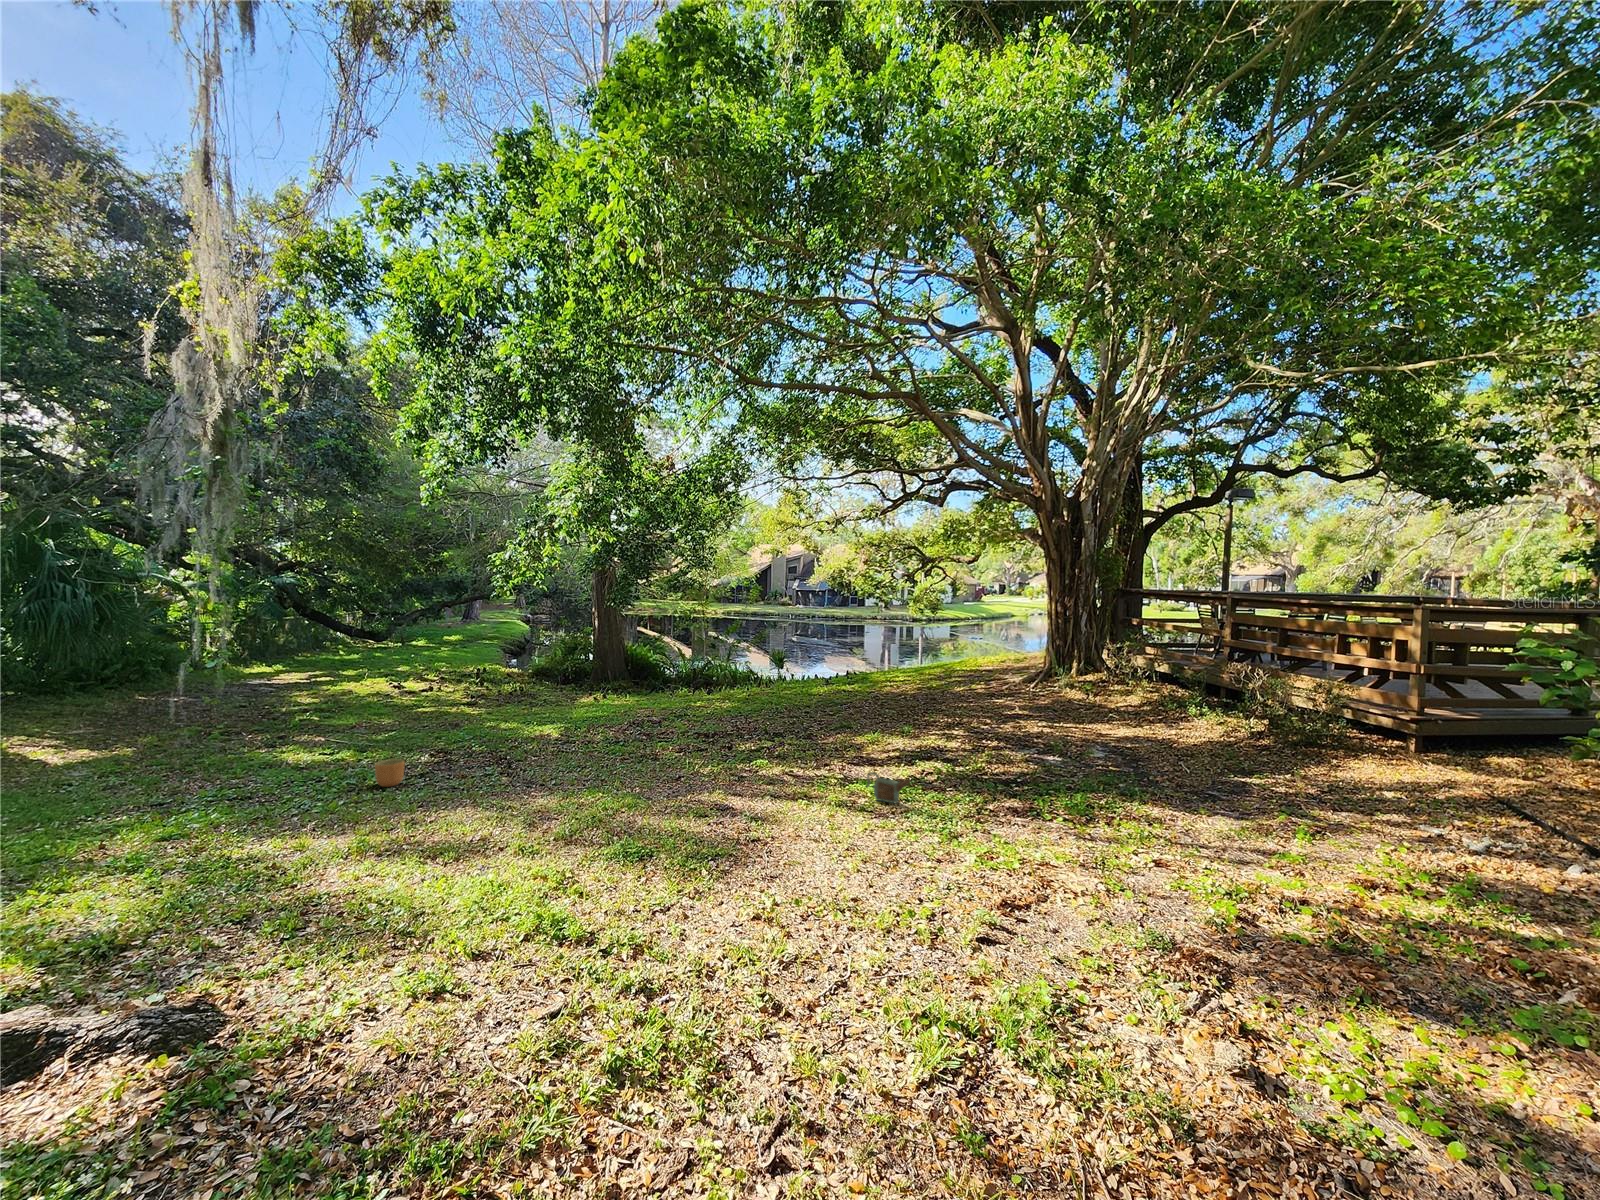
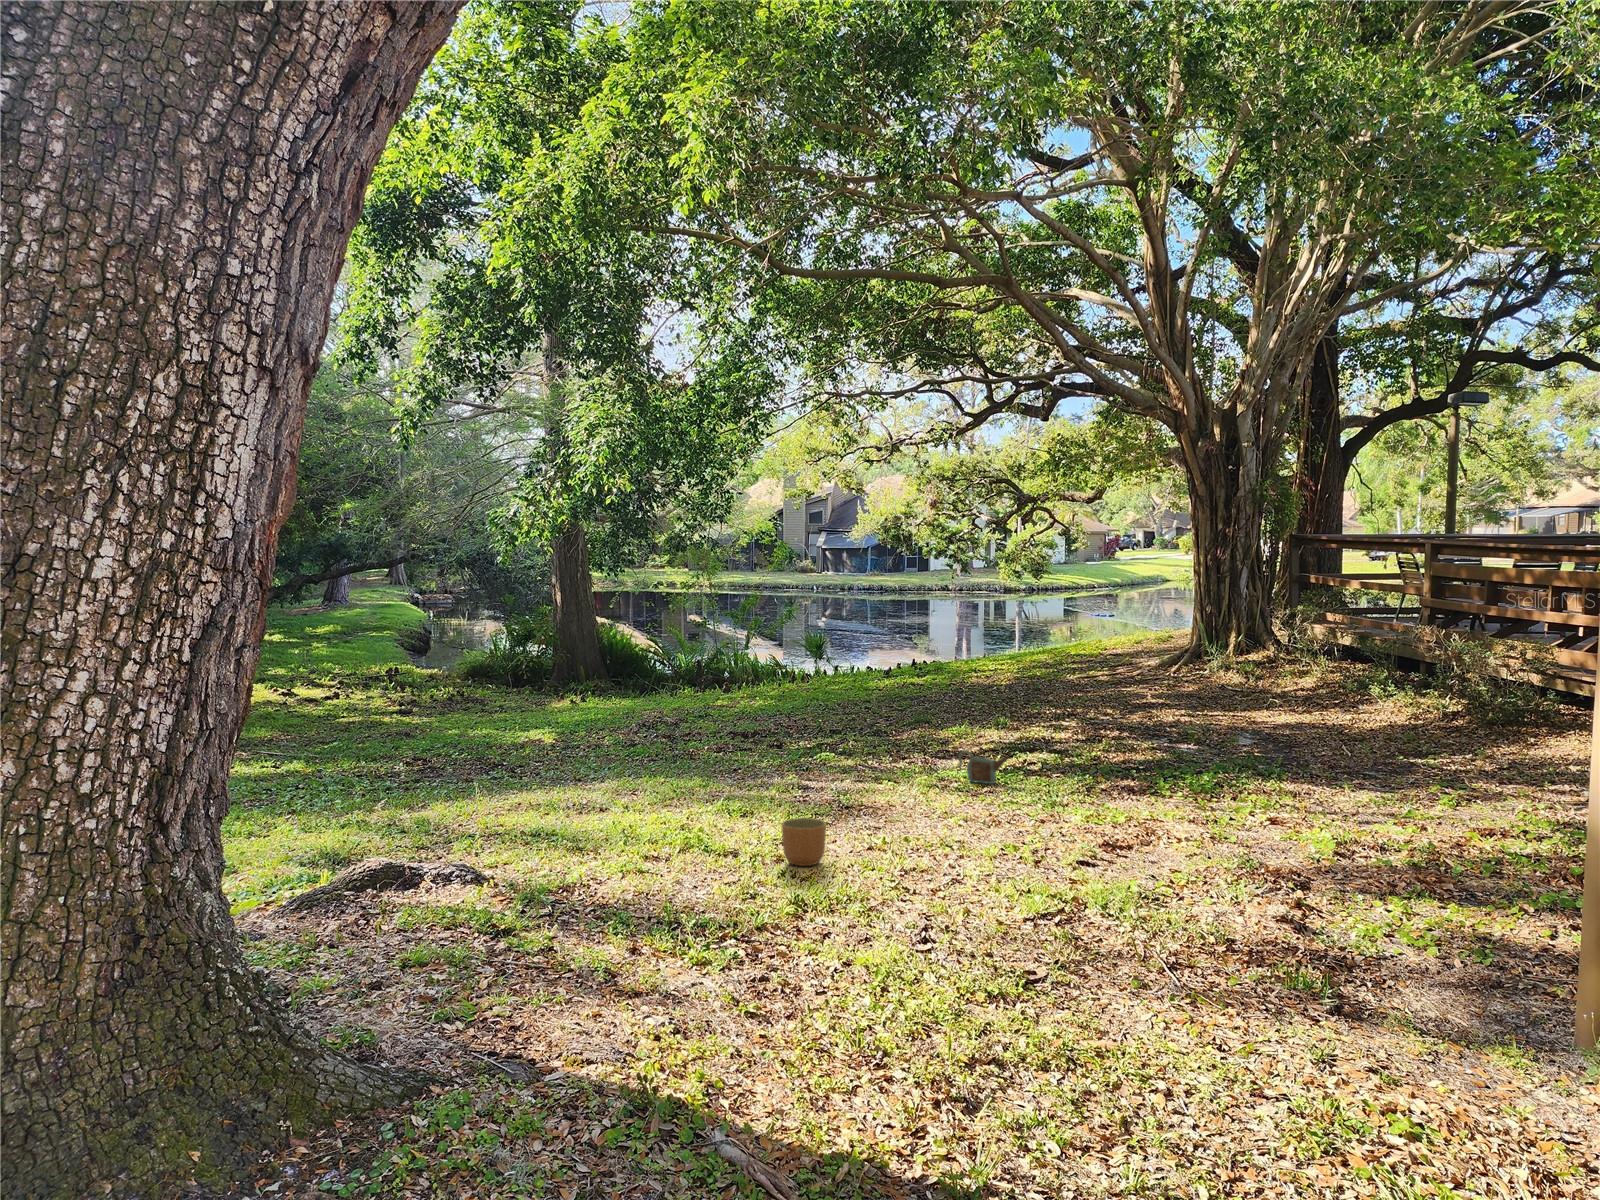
planter: present [375,759,405,787] -> present [782,818,826,866]

